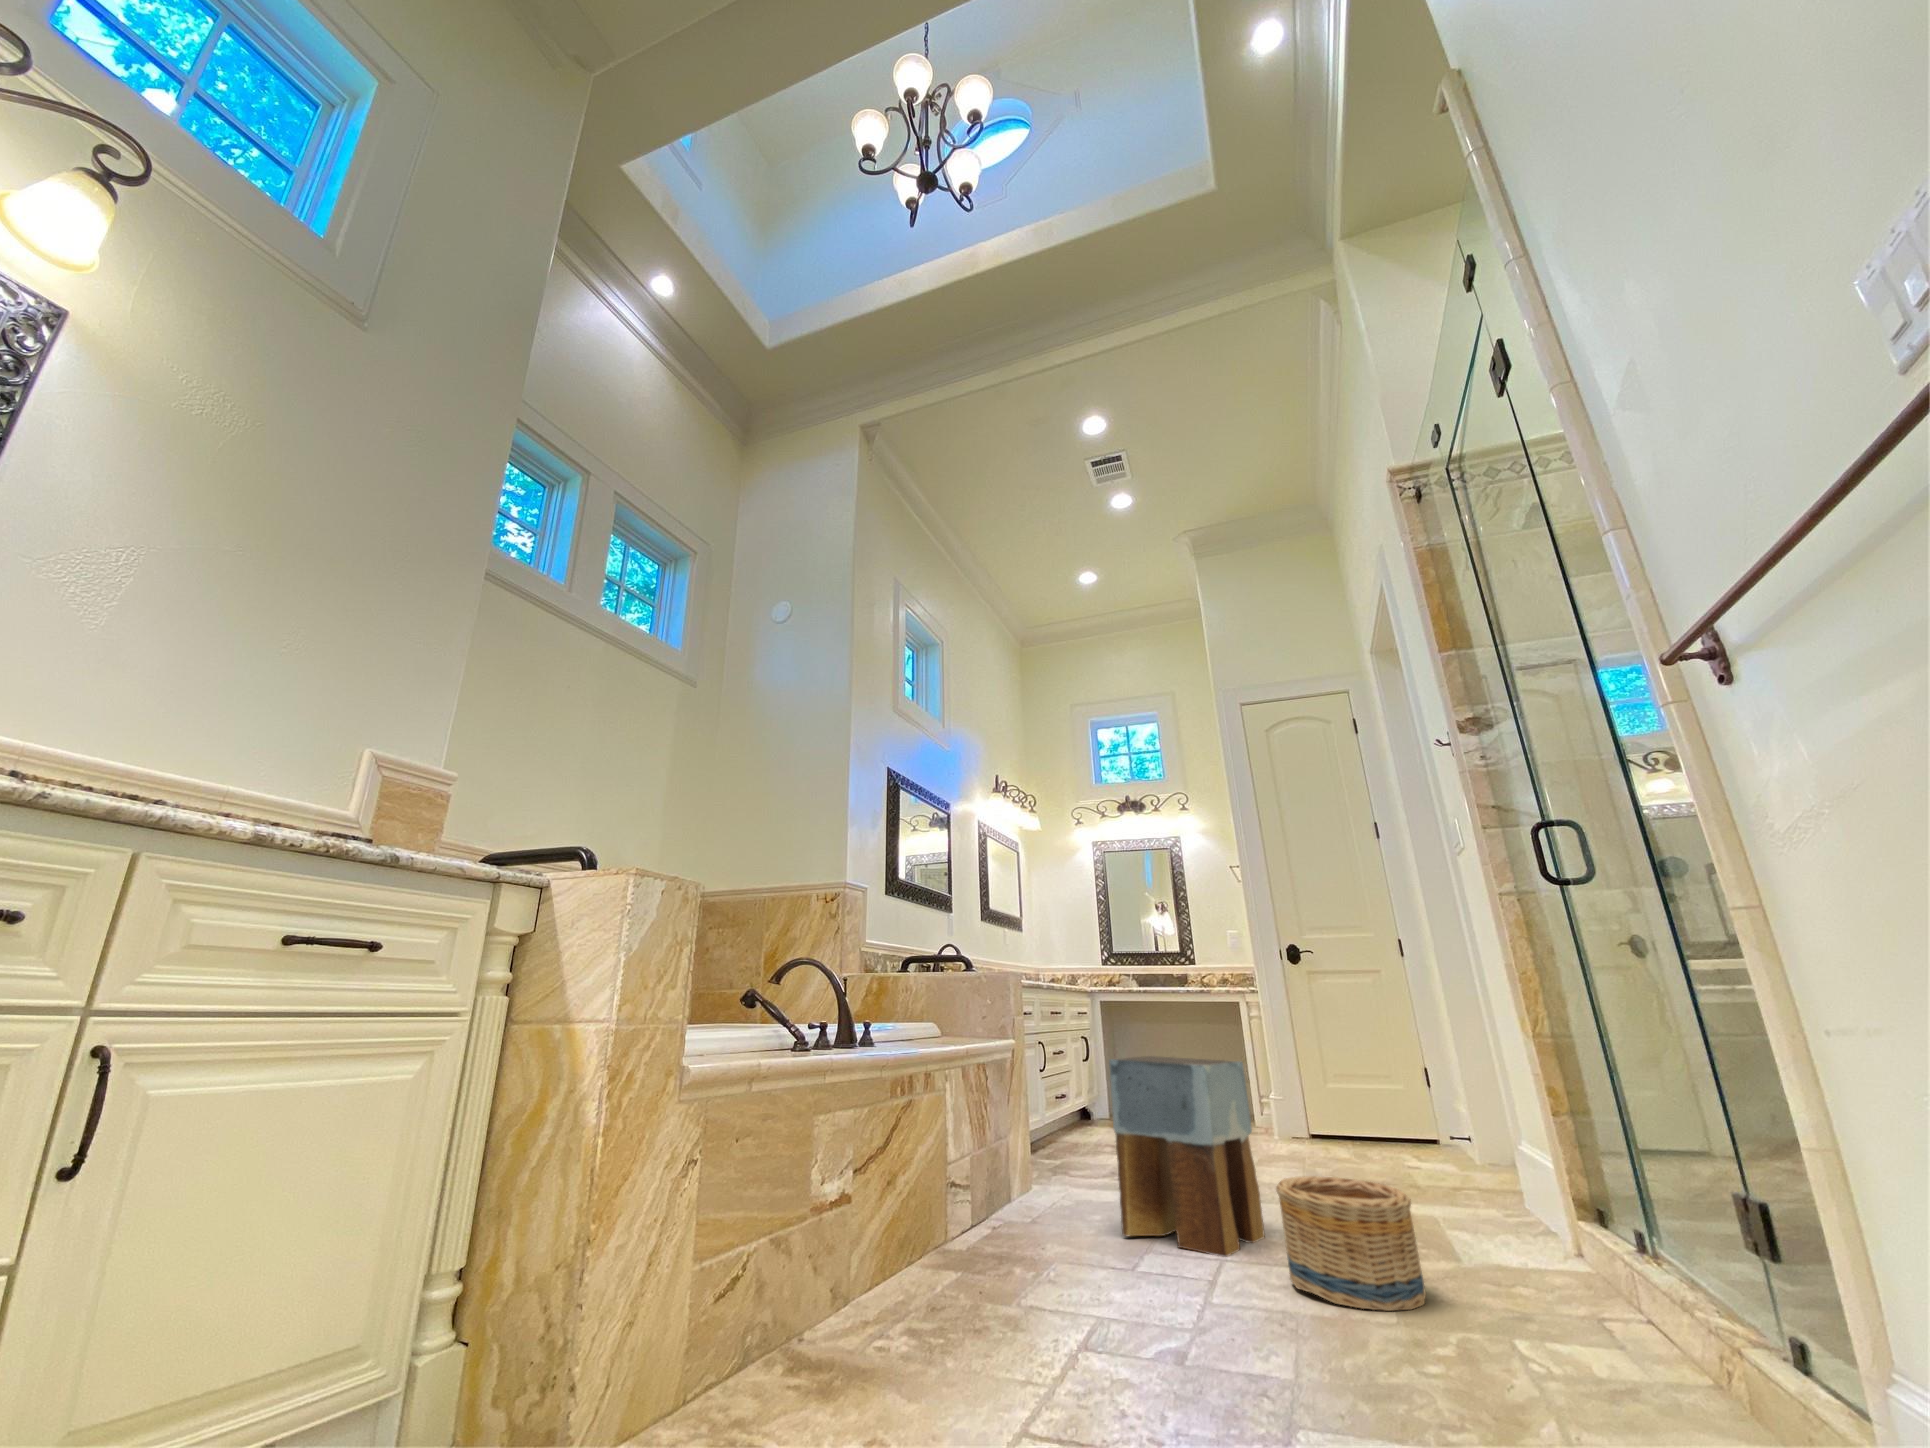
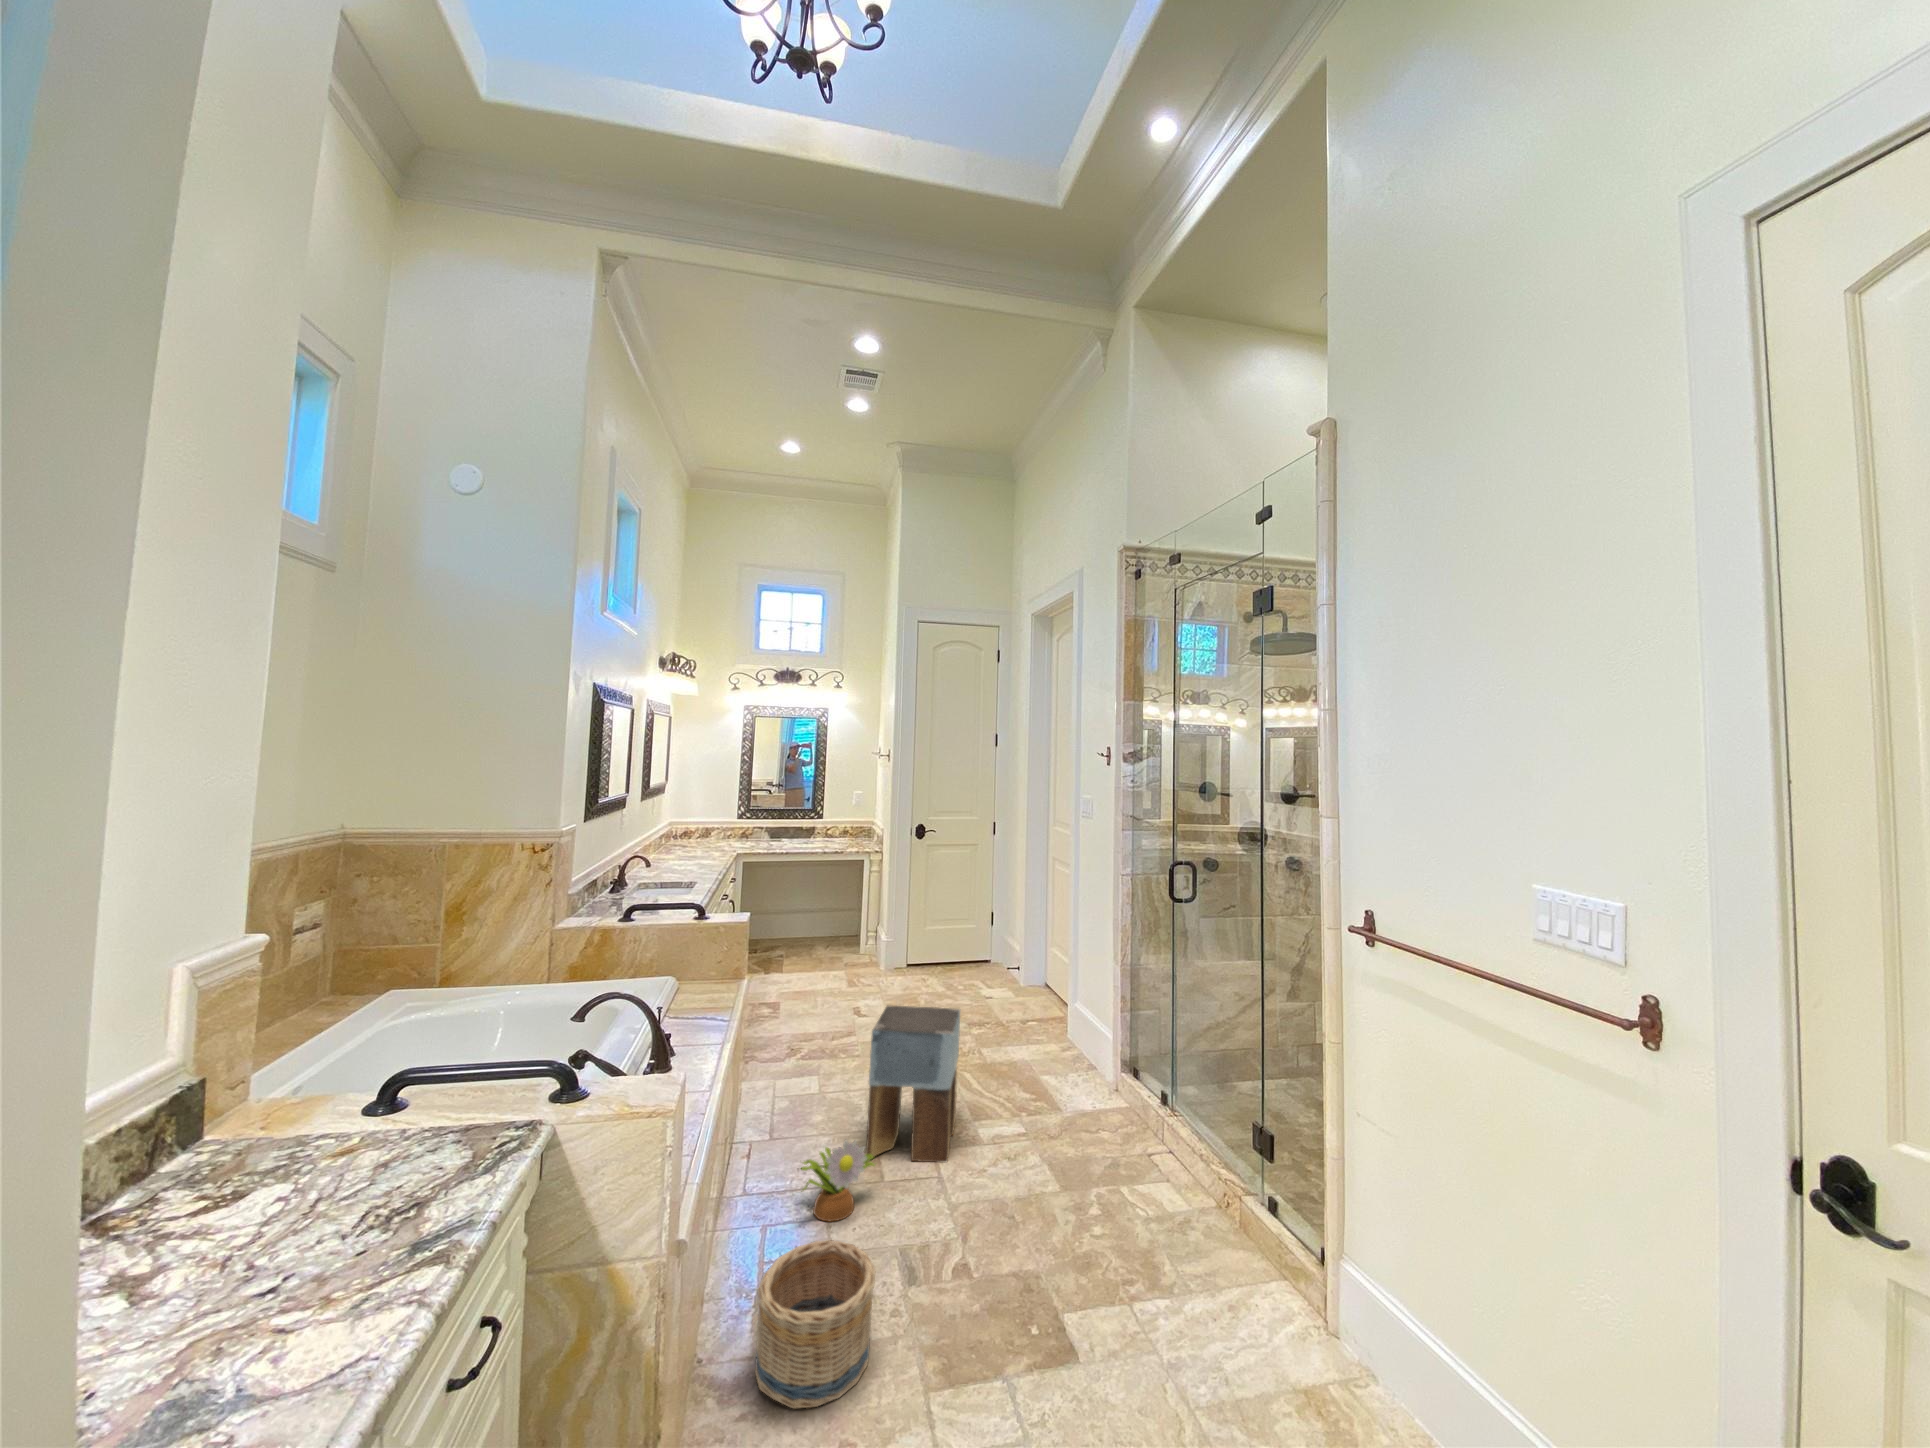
decorative plant: none [1006,1151,1108,1264] -> present [801,1140,875,1221]
basket: present [1276,1176,1426,1311] -> present [755,1241,875,1408]

